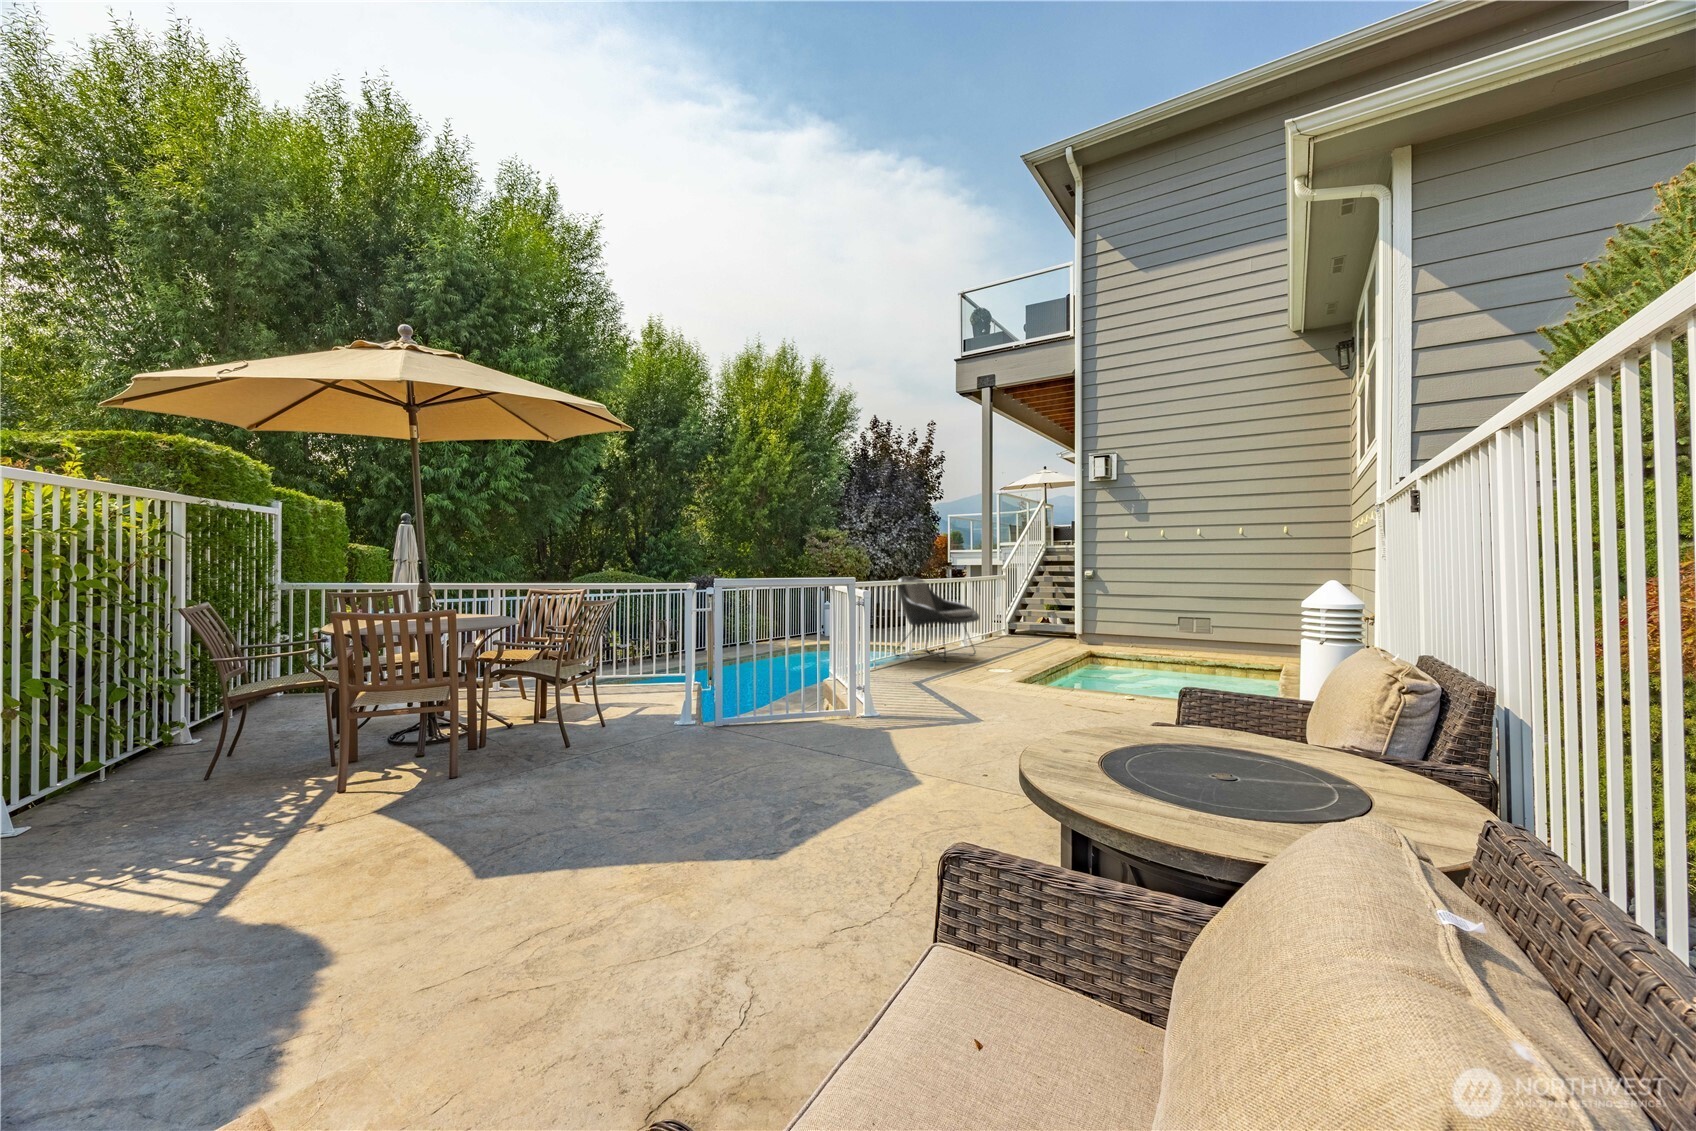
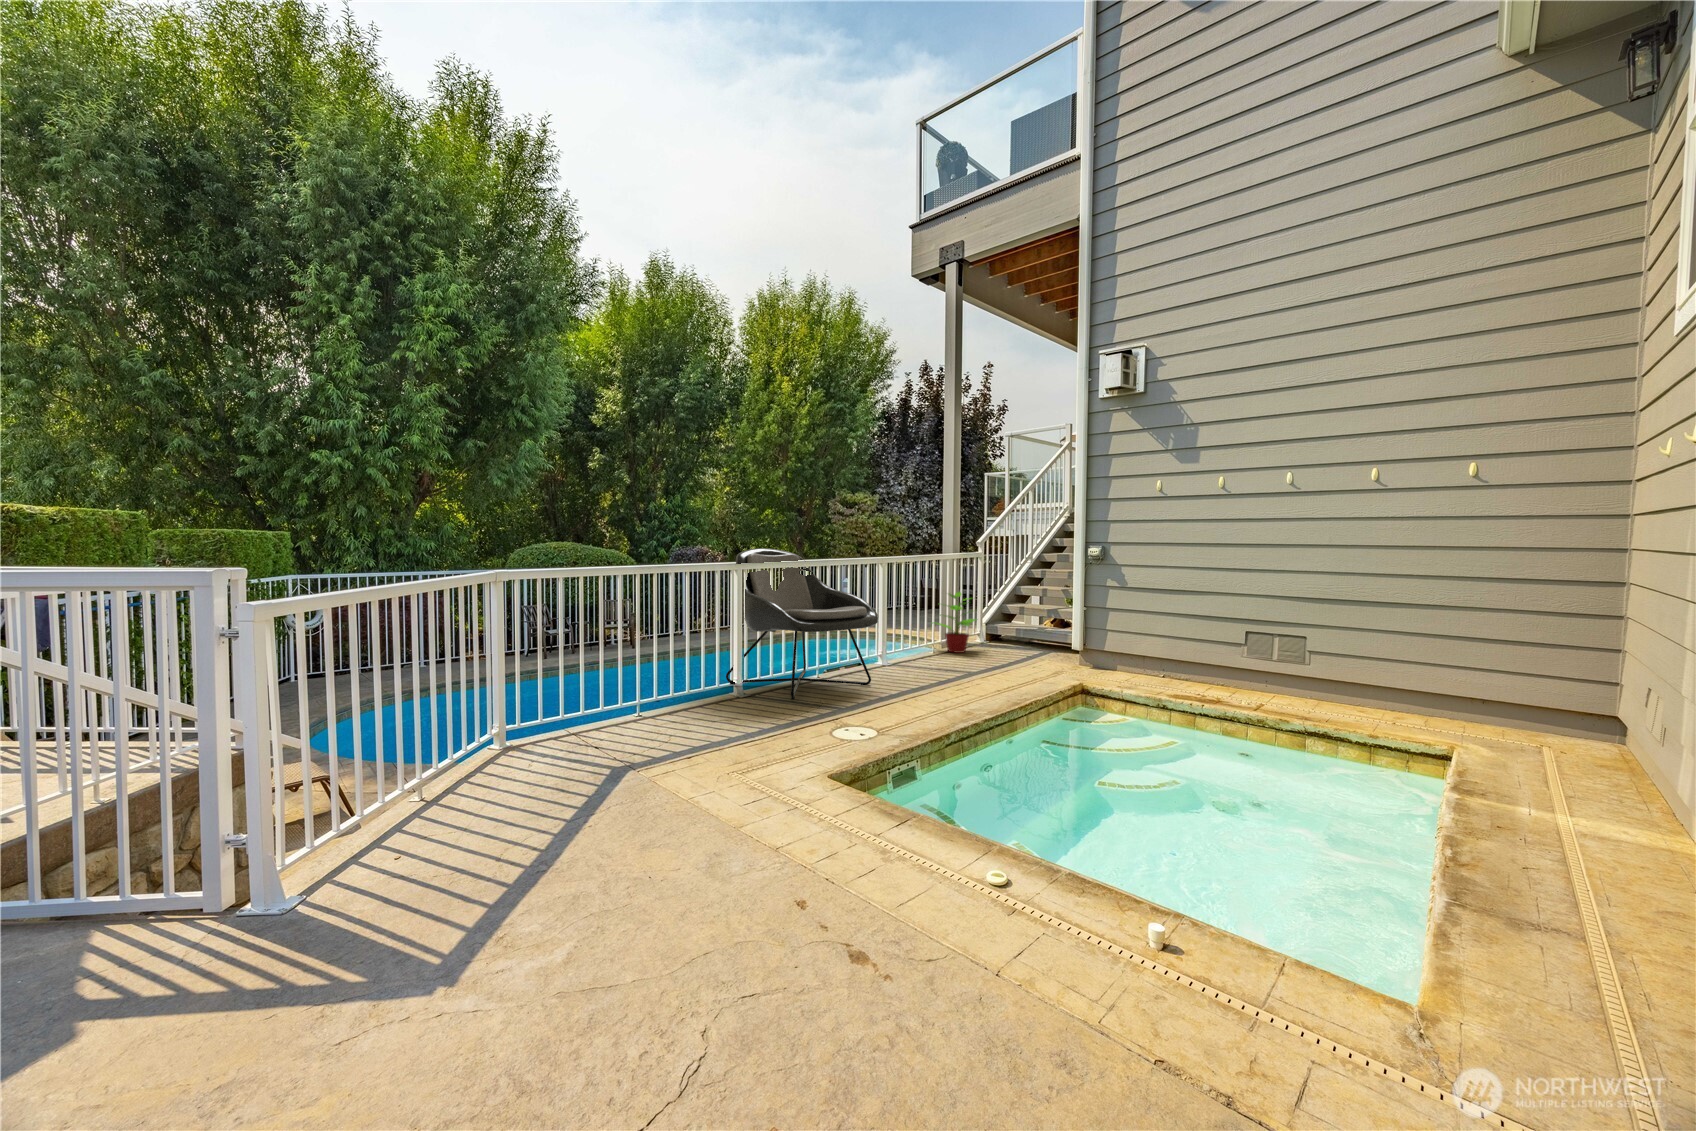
potted plant: none [983,598,1015,638] -> present [936,592,976,653]

